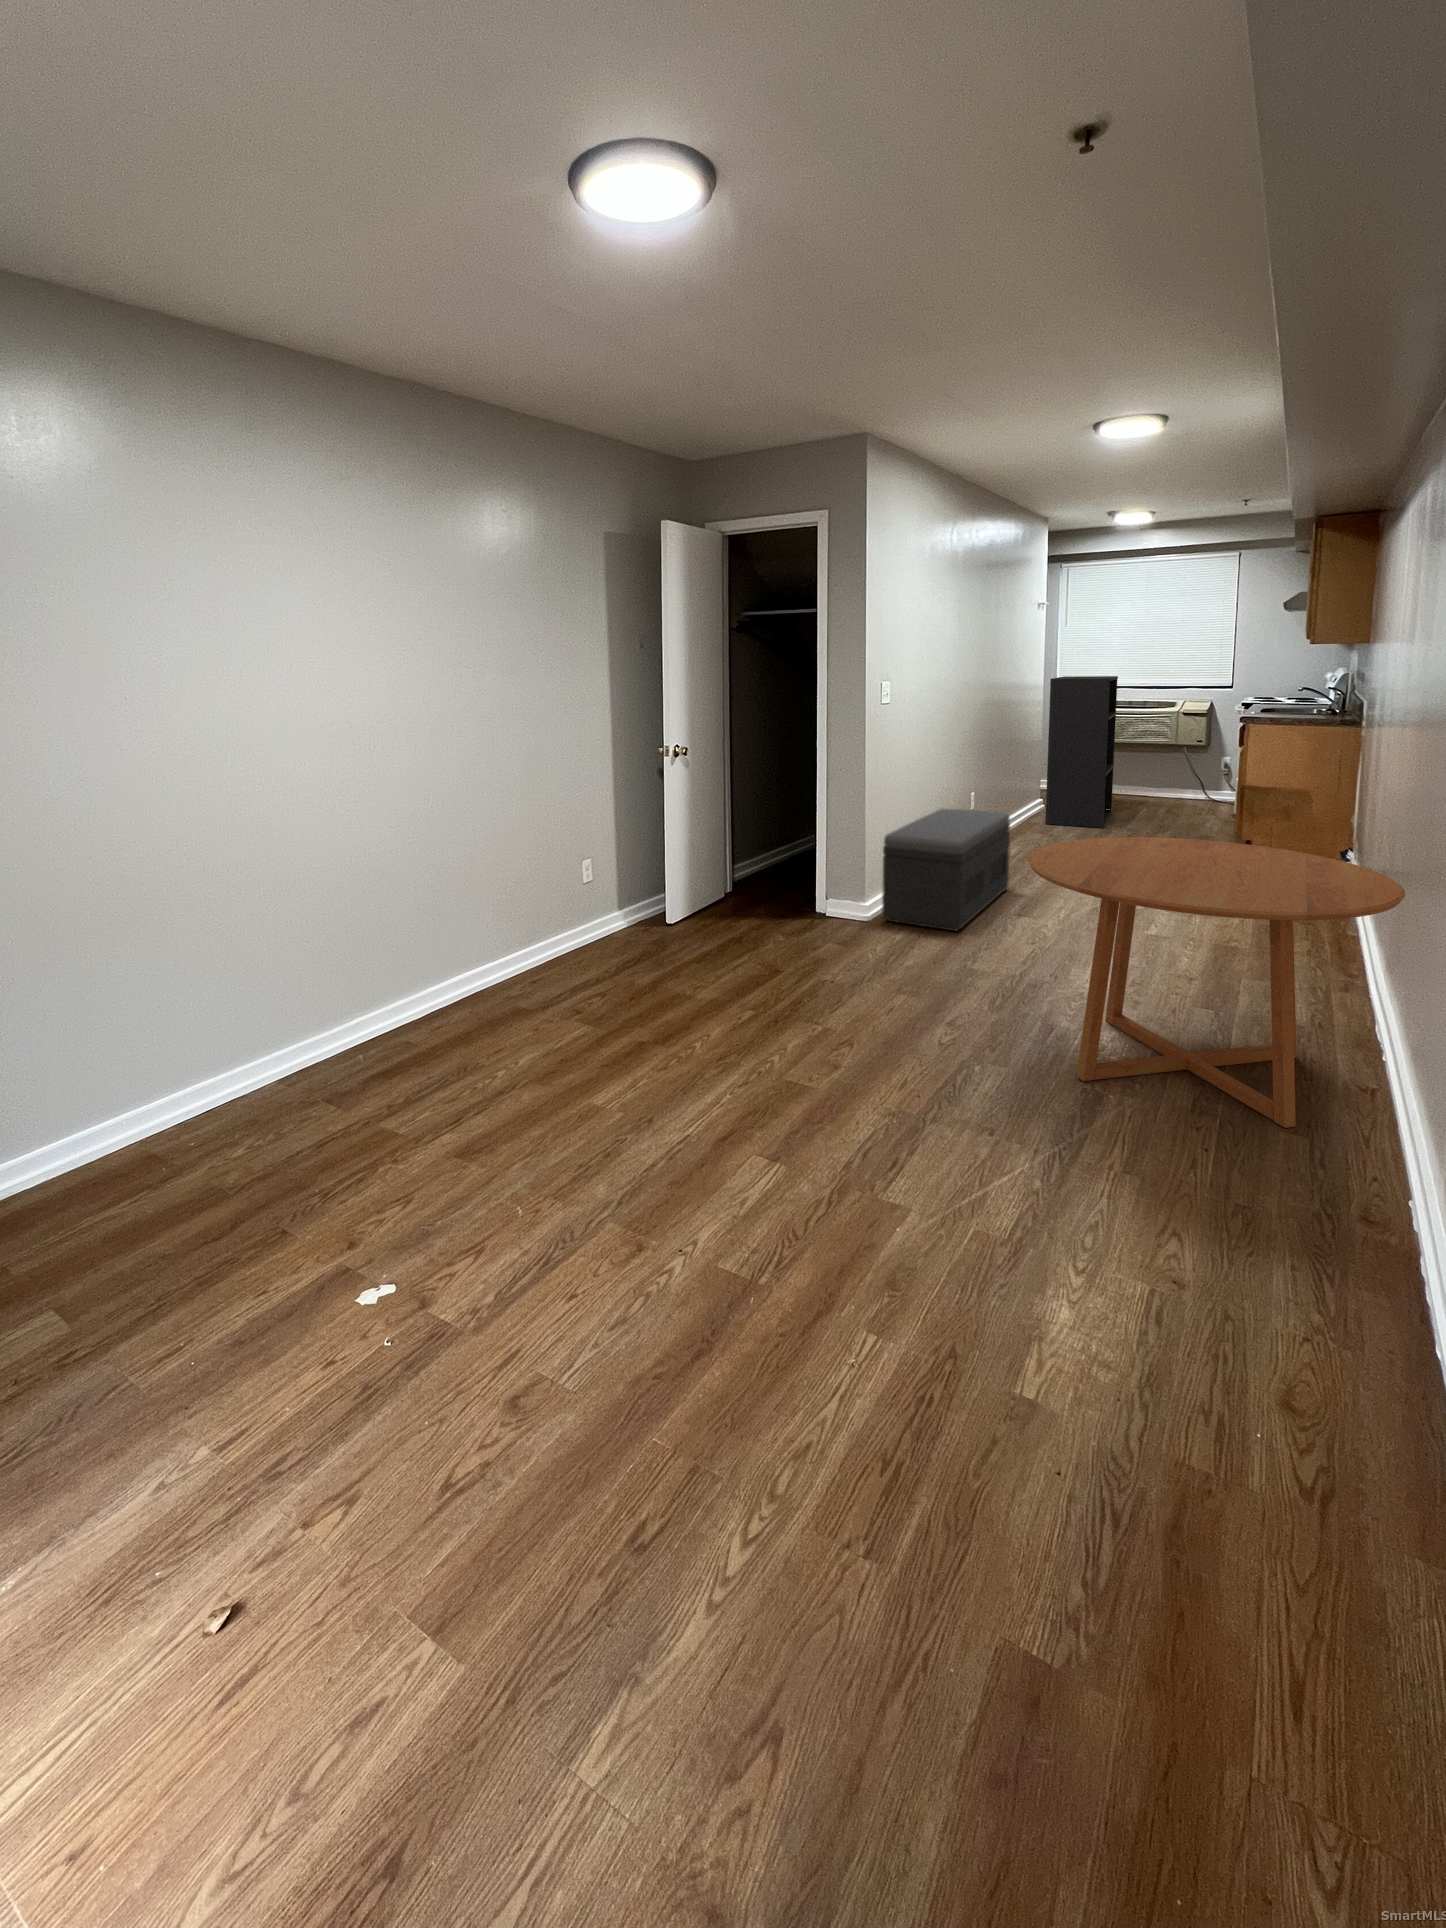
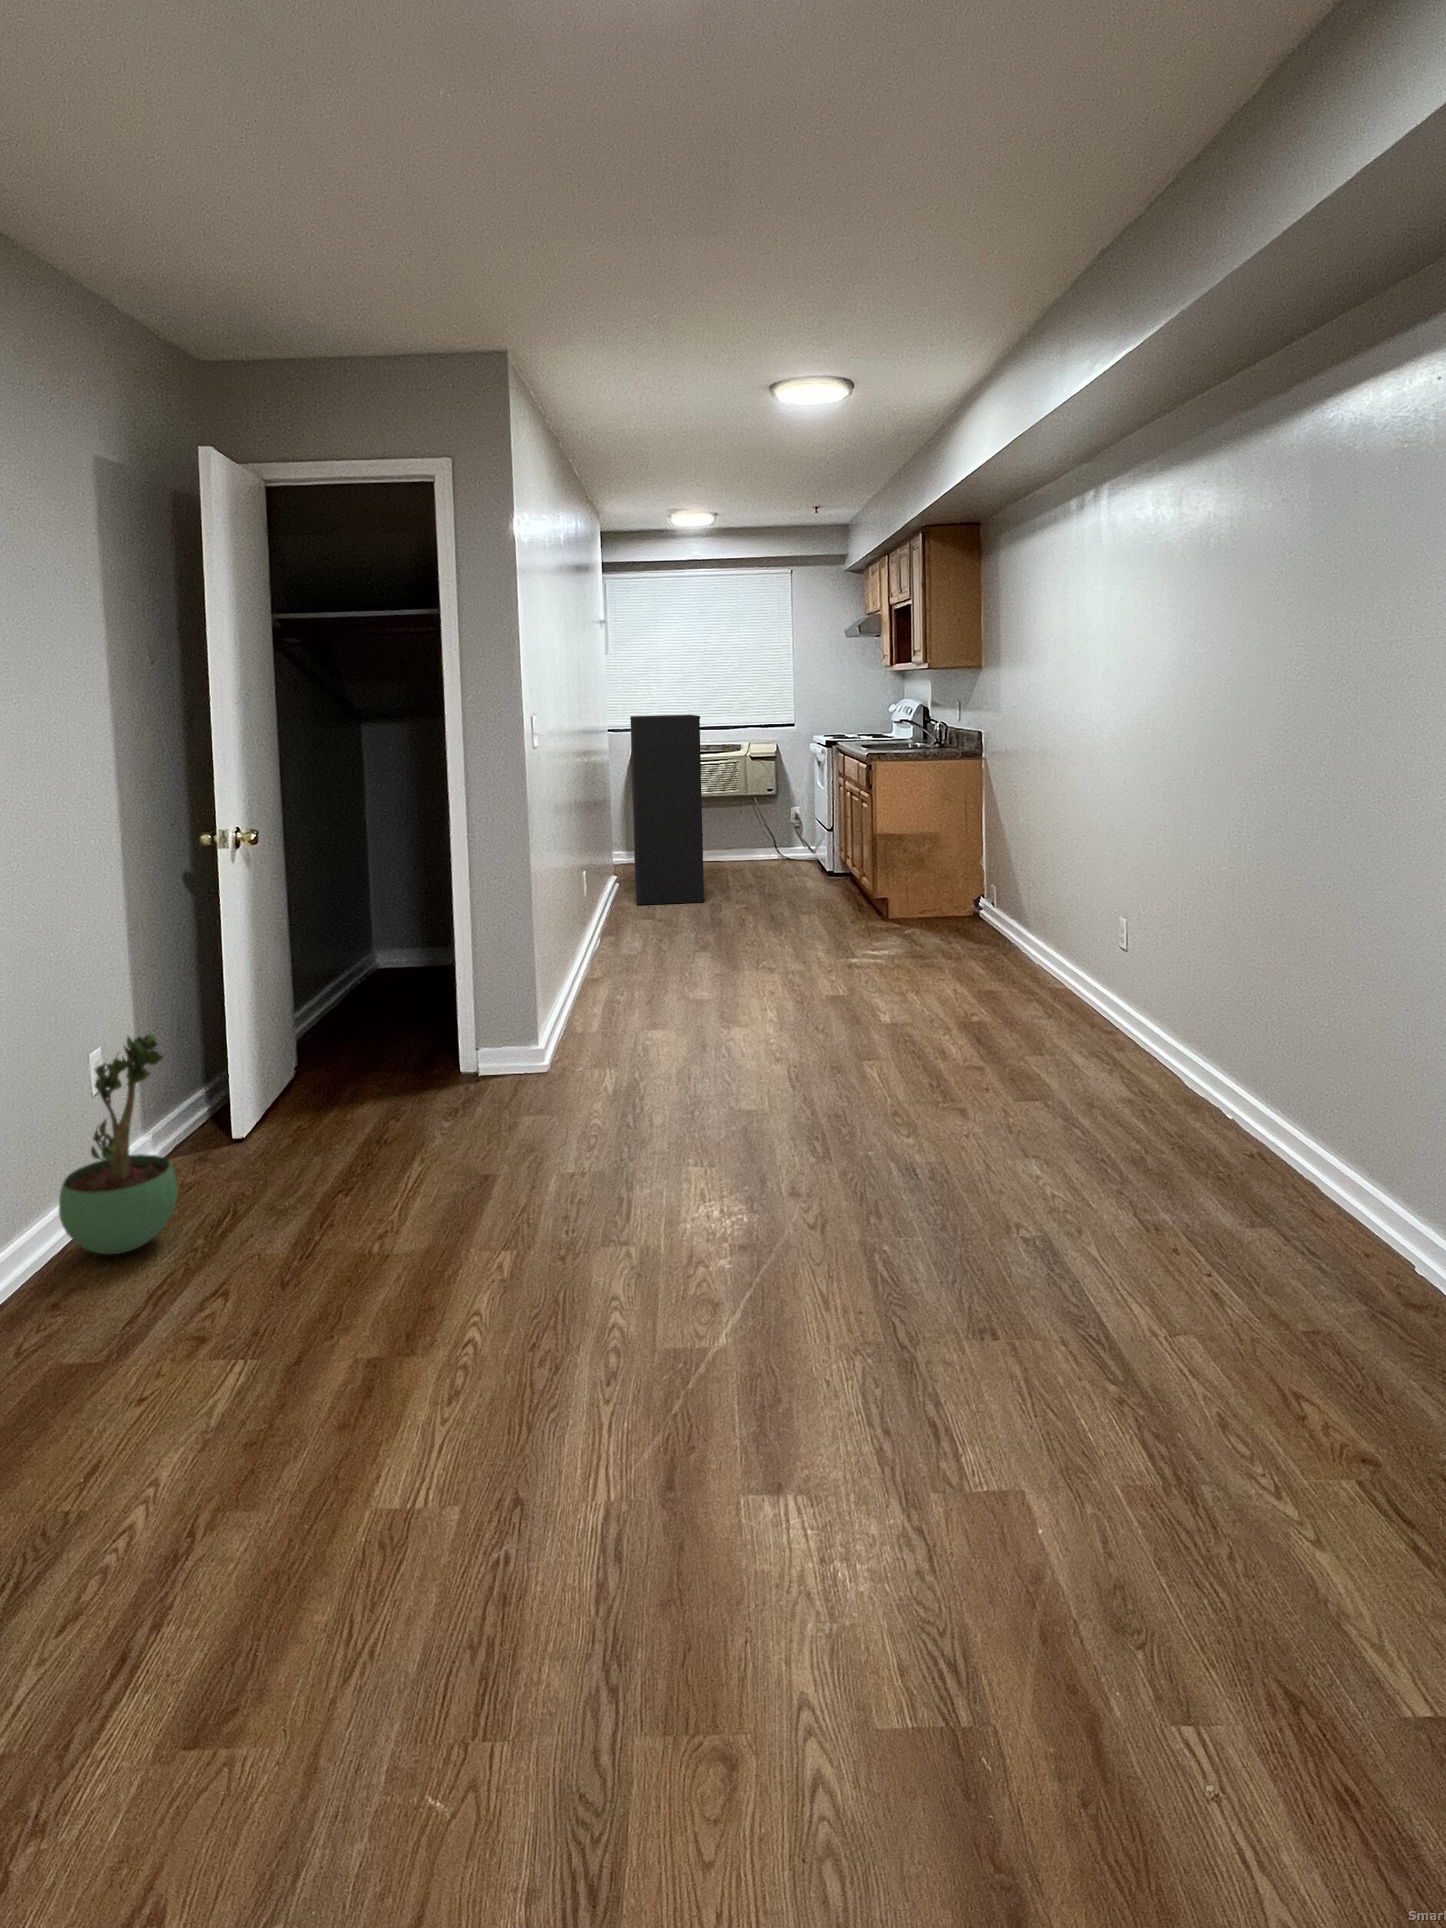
storage bench: present [882,809,1010,931] -> none [560,890,678,1063]
dining table: present [1028,837,1405,1128] -> none [881,889,1302,1224]
potted plant: none [552,854,611,967] -> present [59,1034,177,1254]

